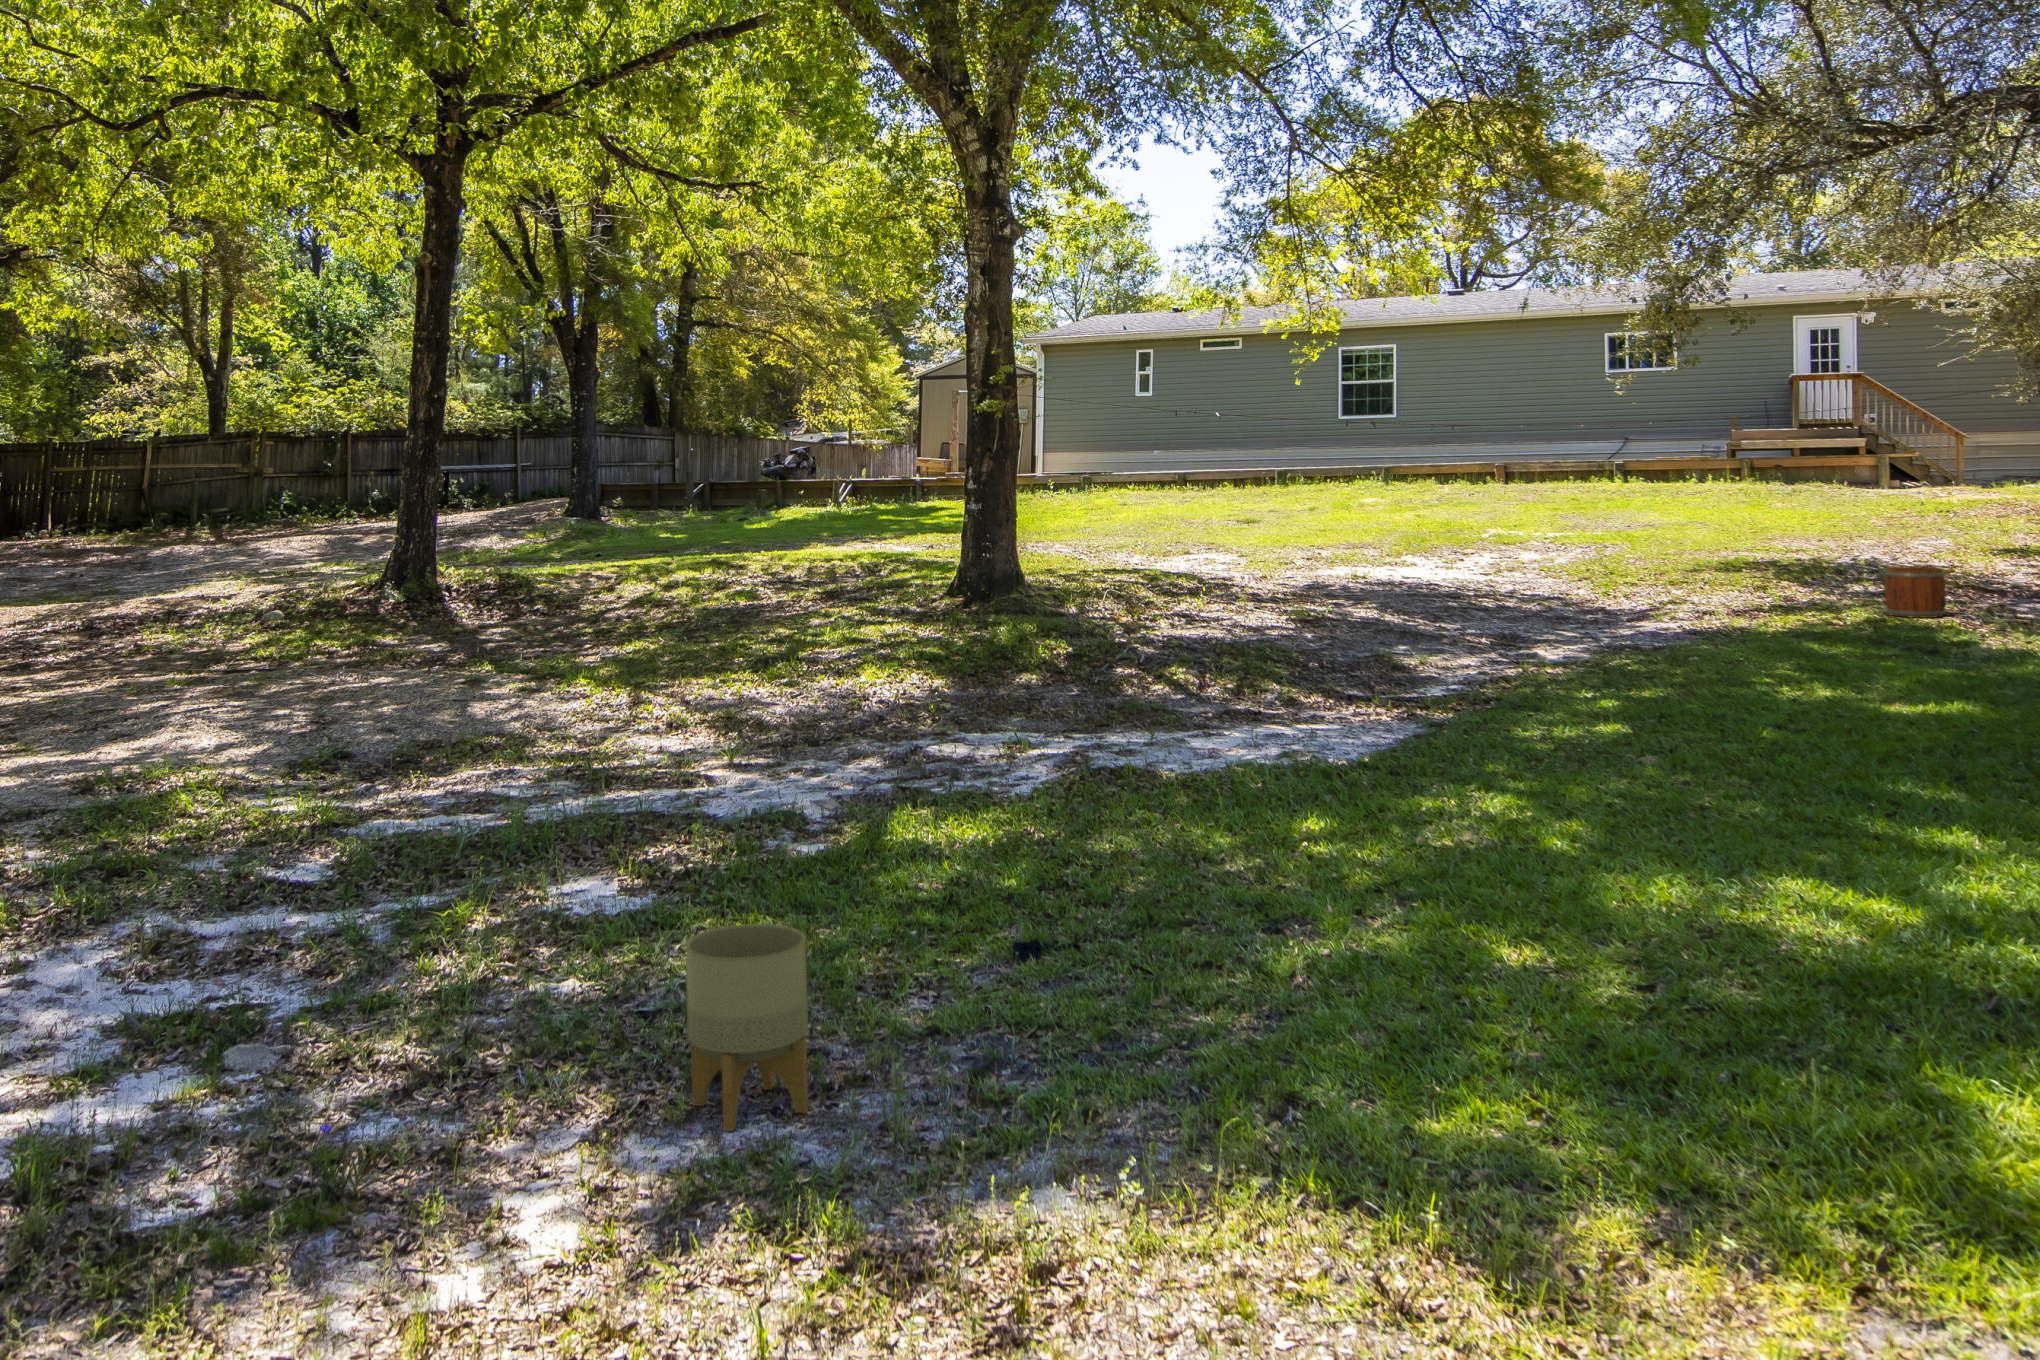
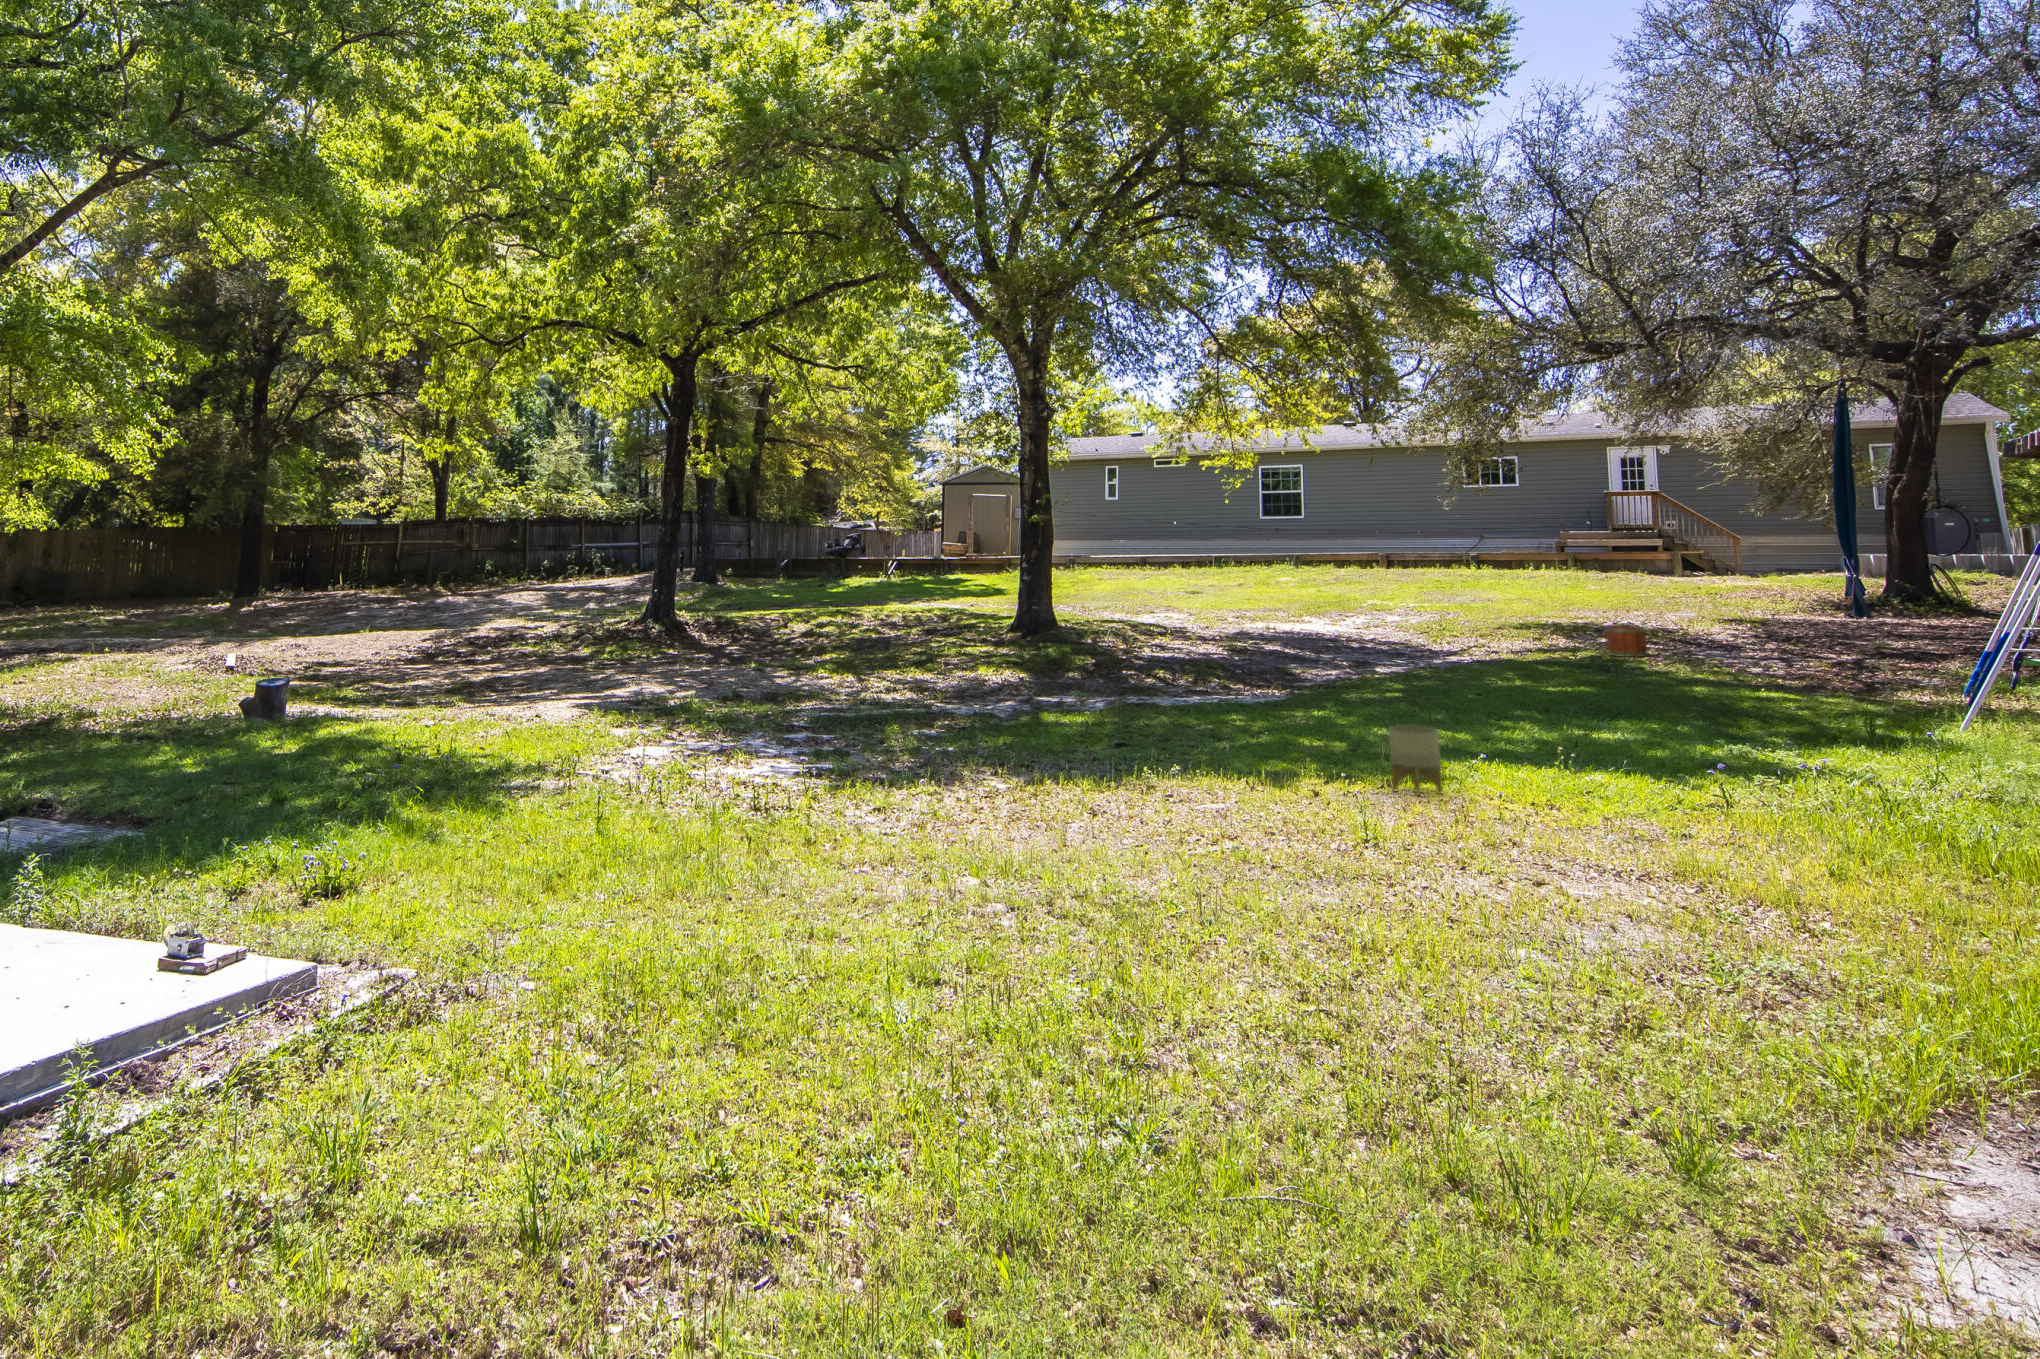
planter: present [686,924,808,1131] -> present [1389,725,1442,796]

